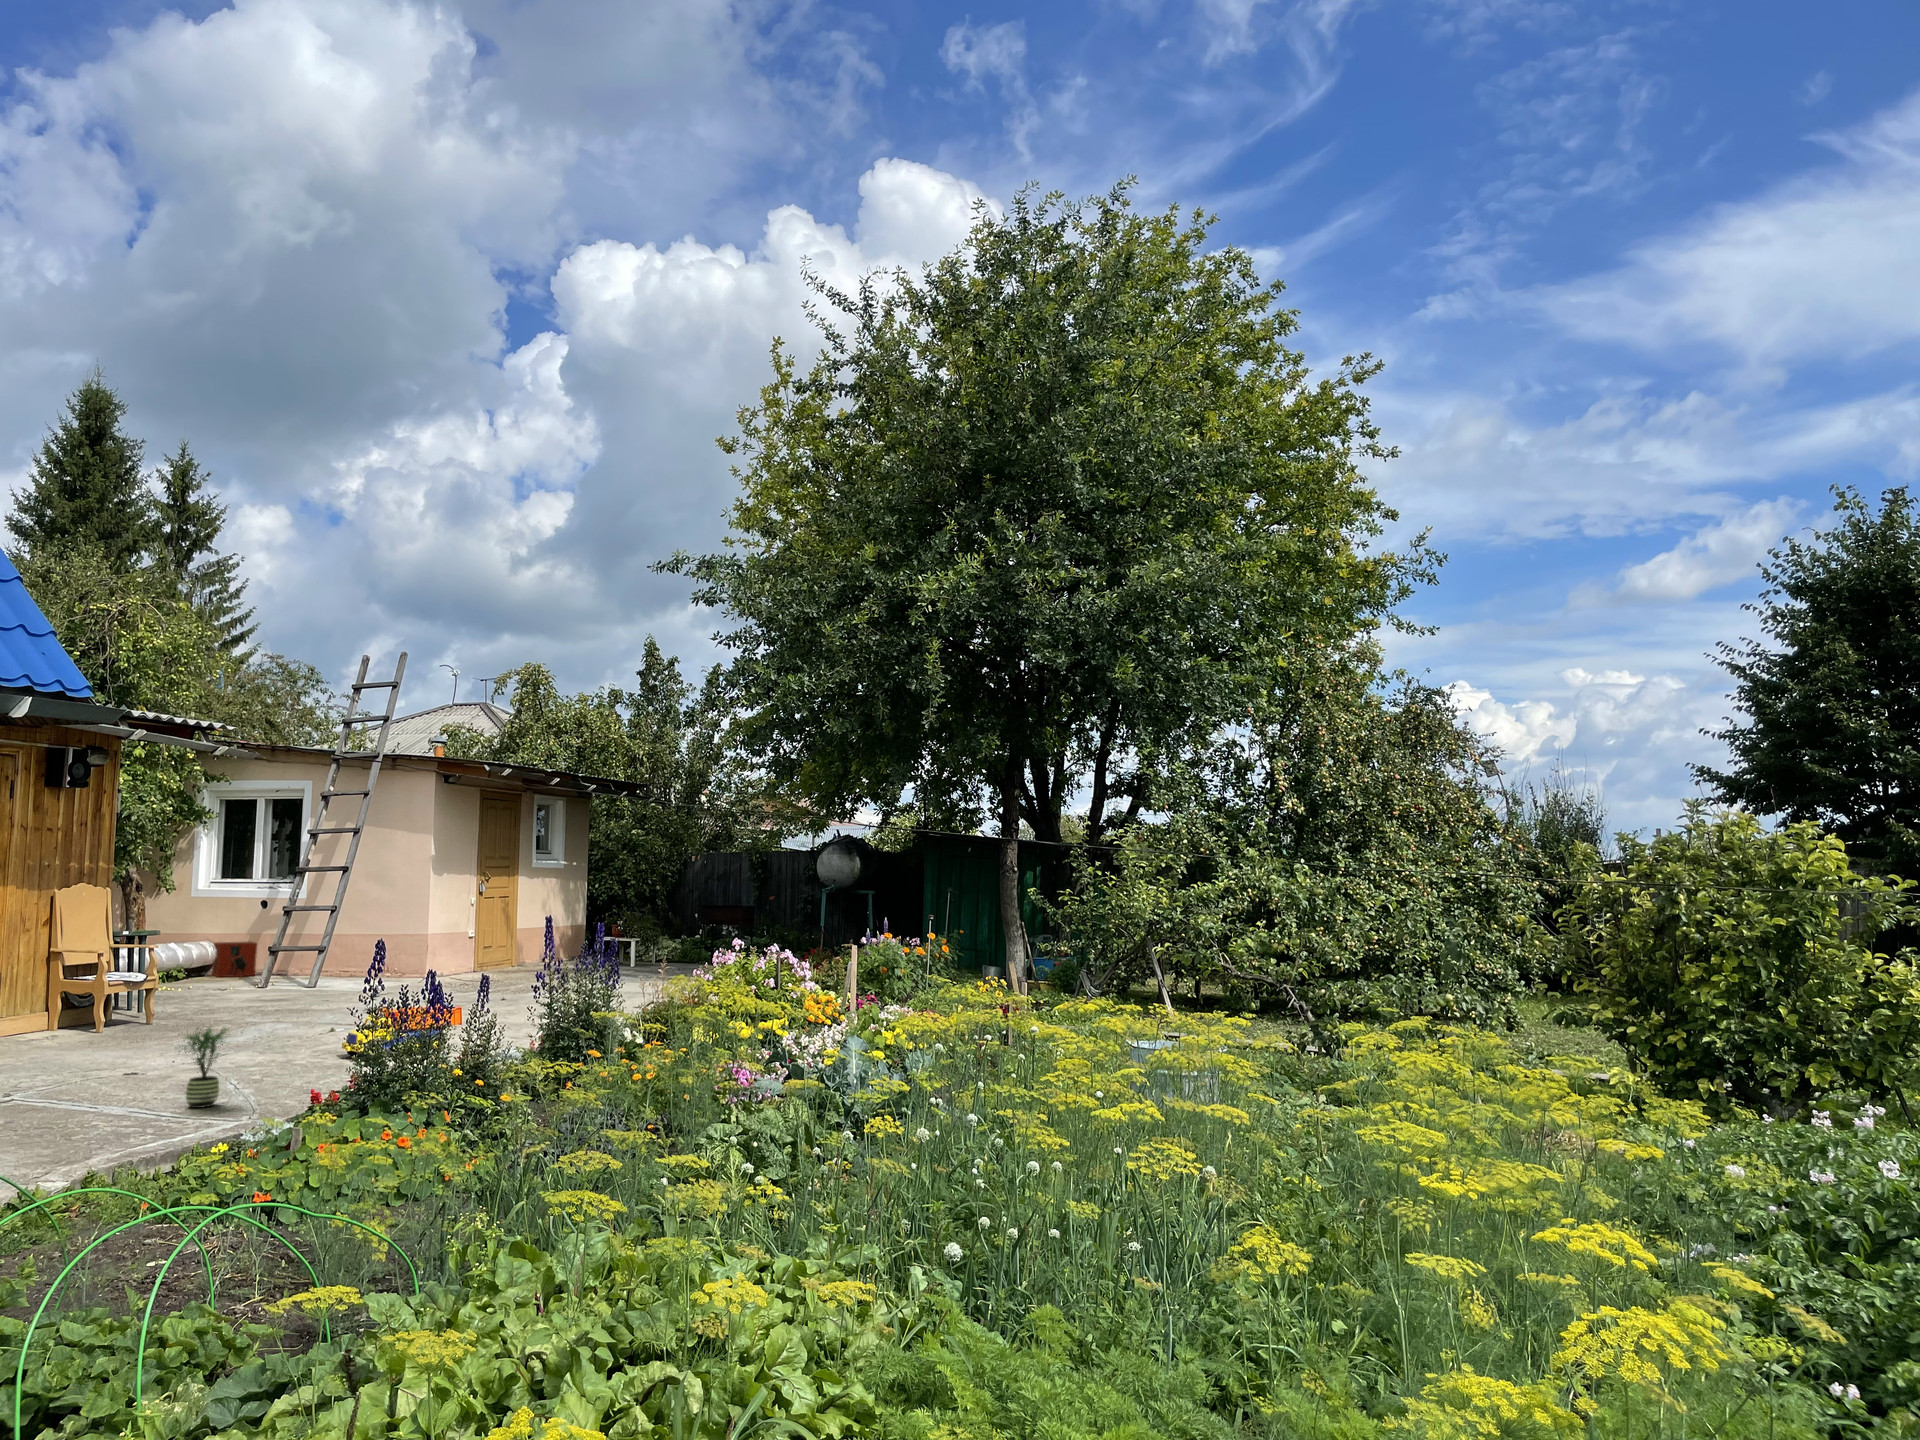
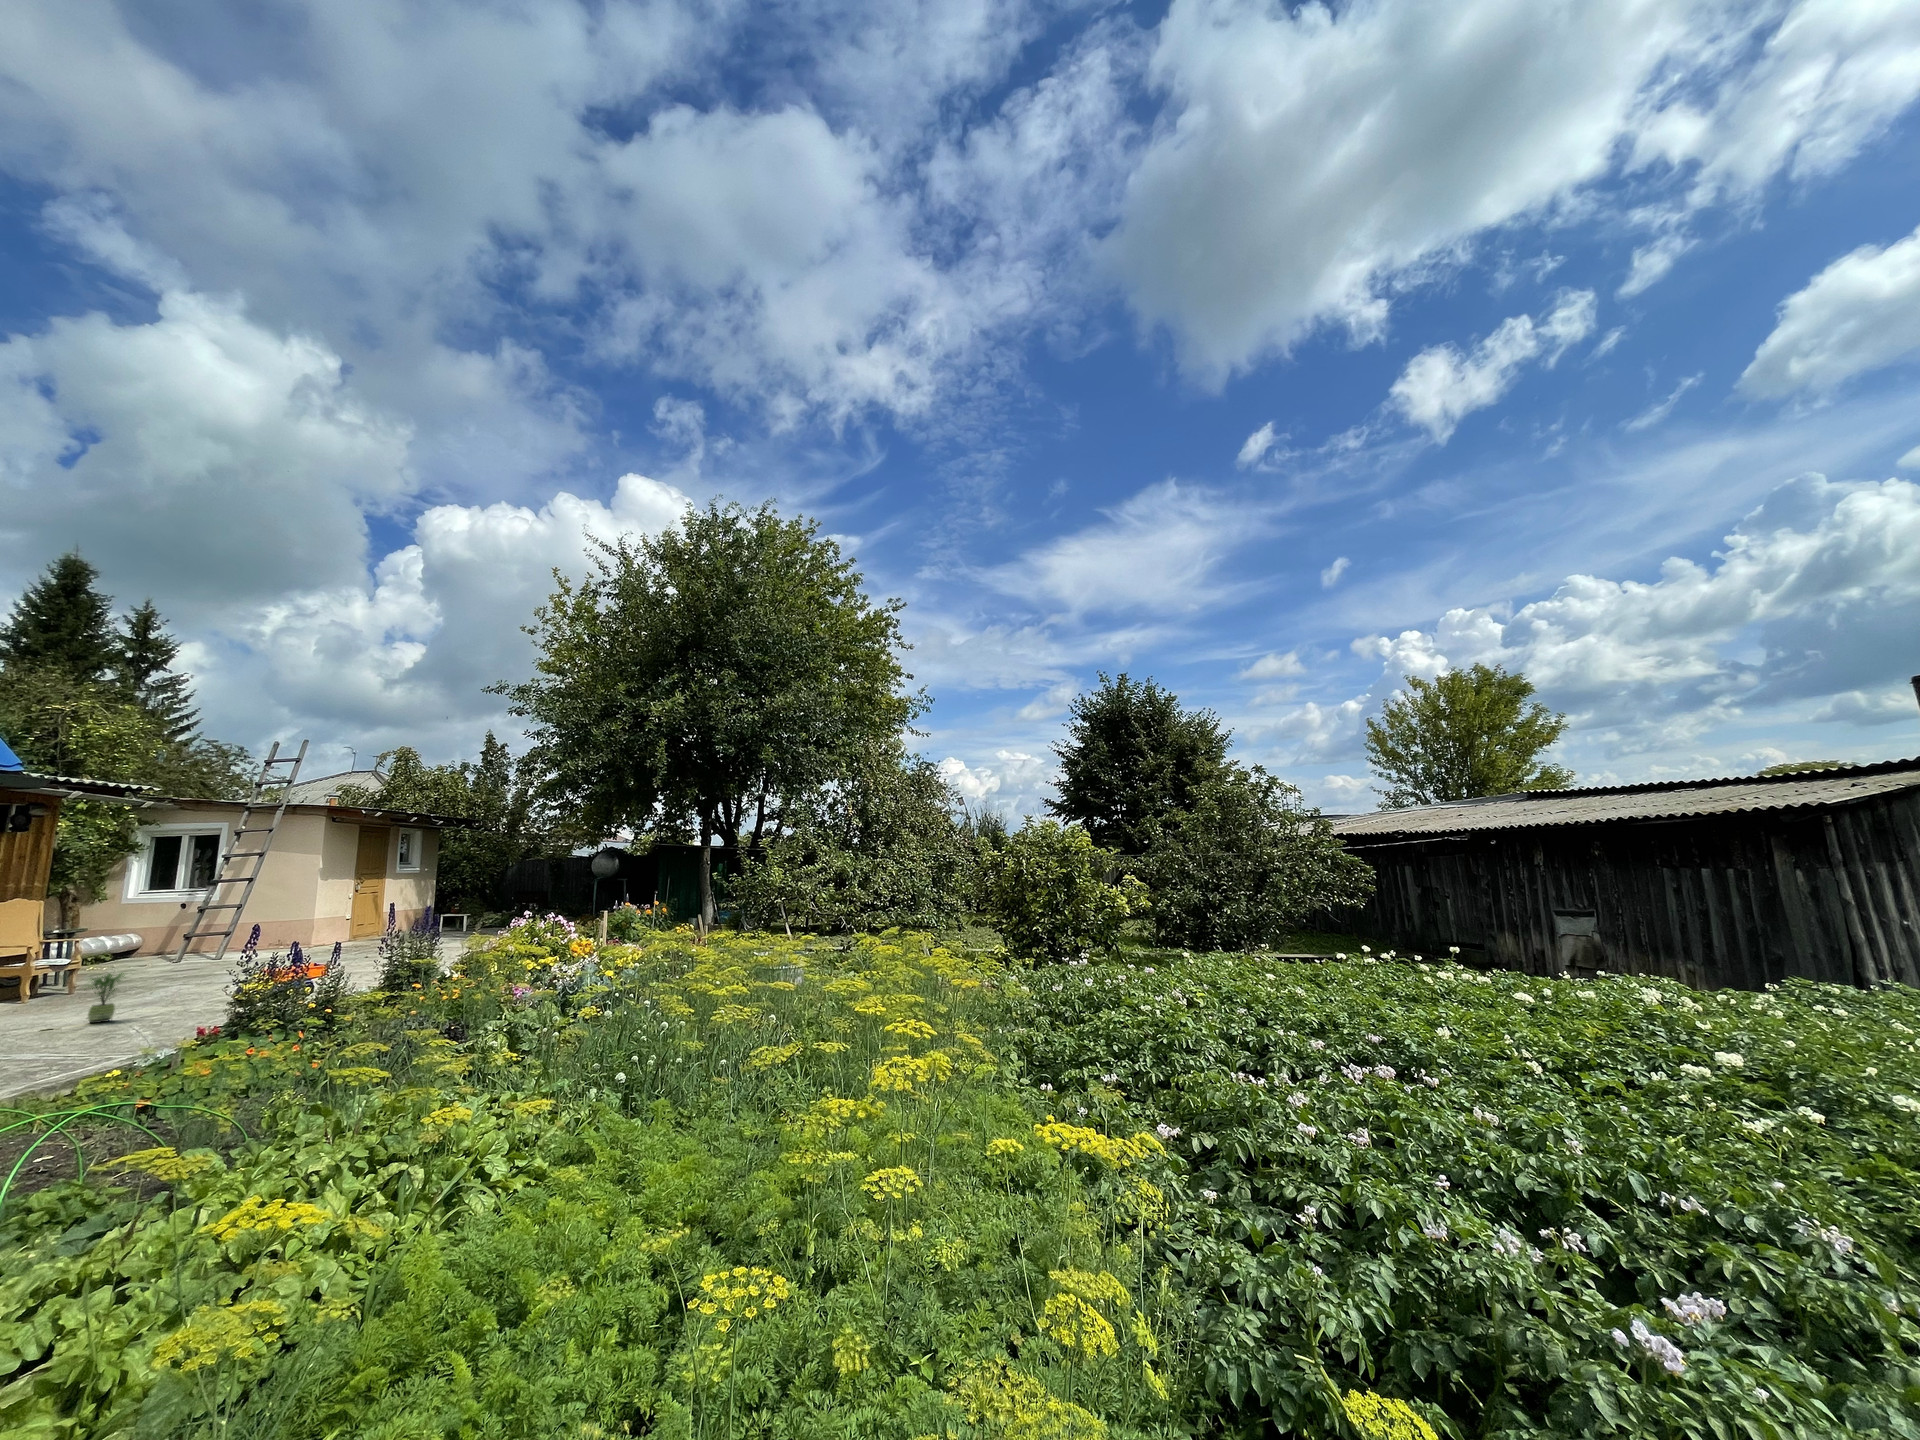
storage box: present [212,942,257,977] -> none [134,936,175,962]

